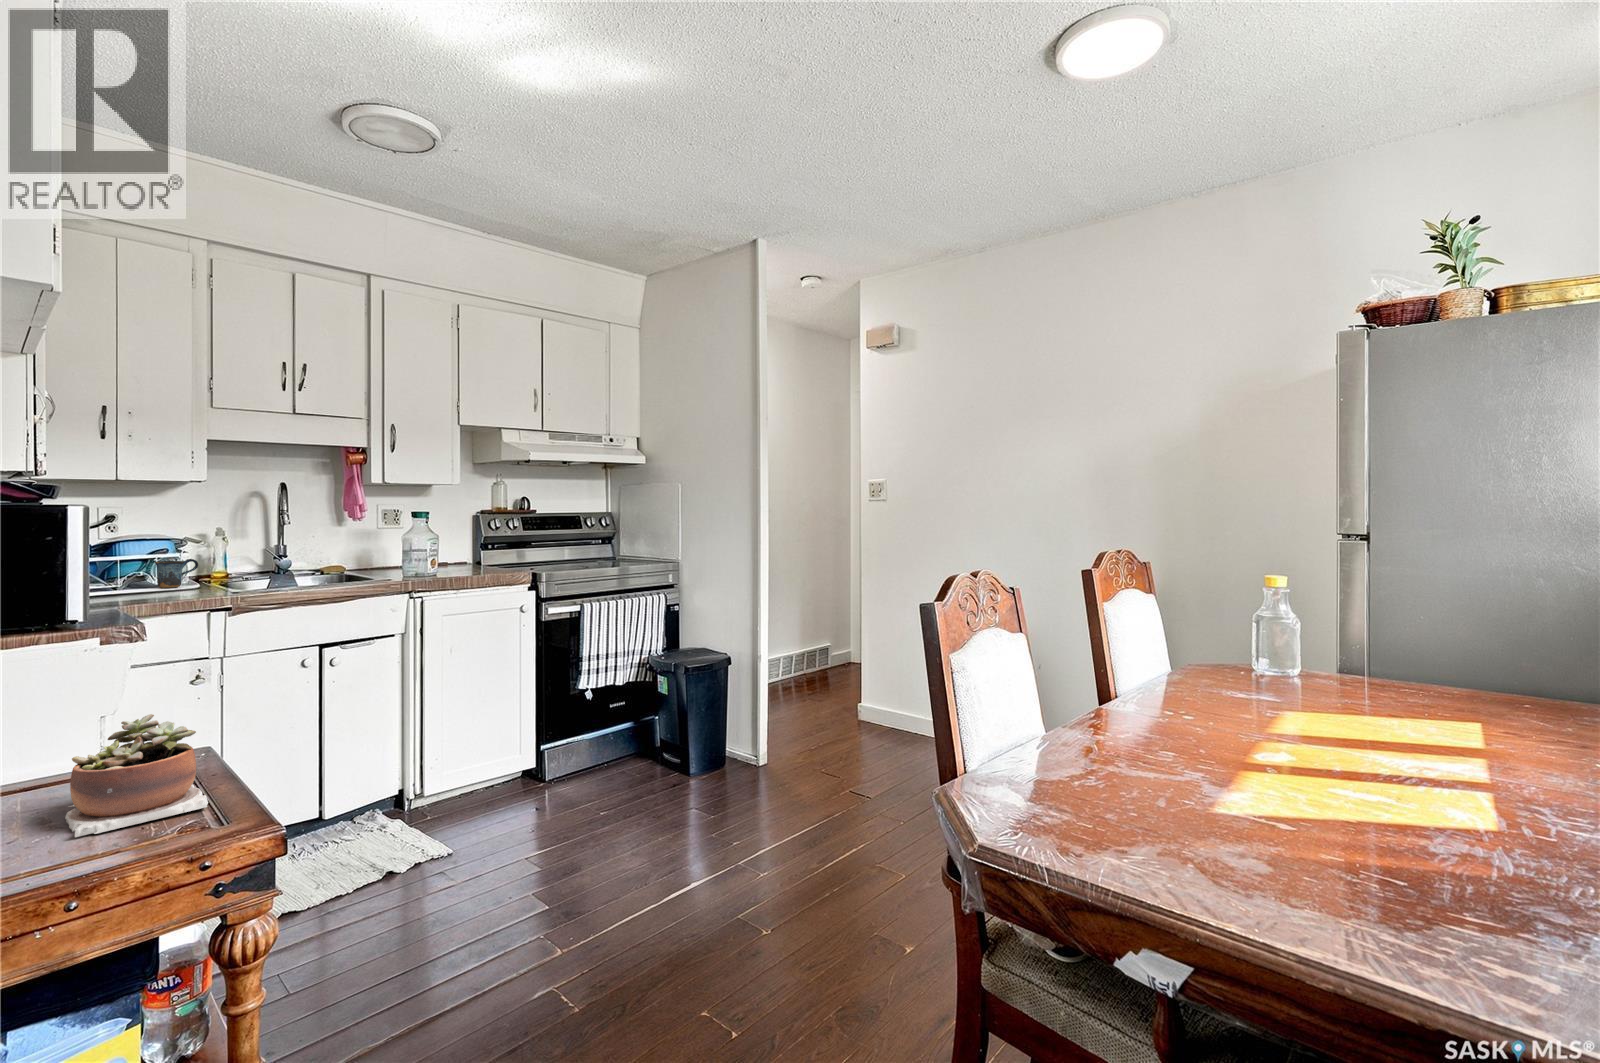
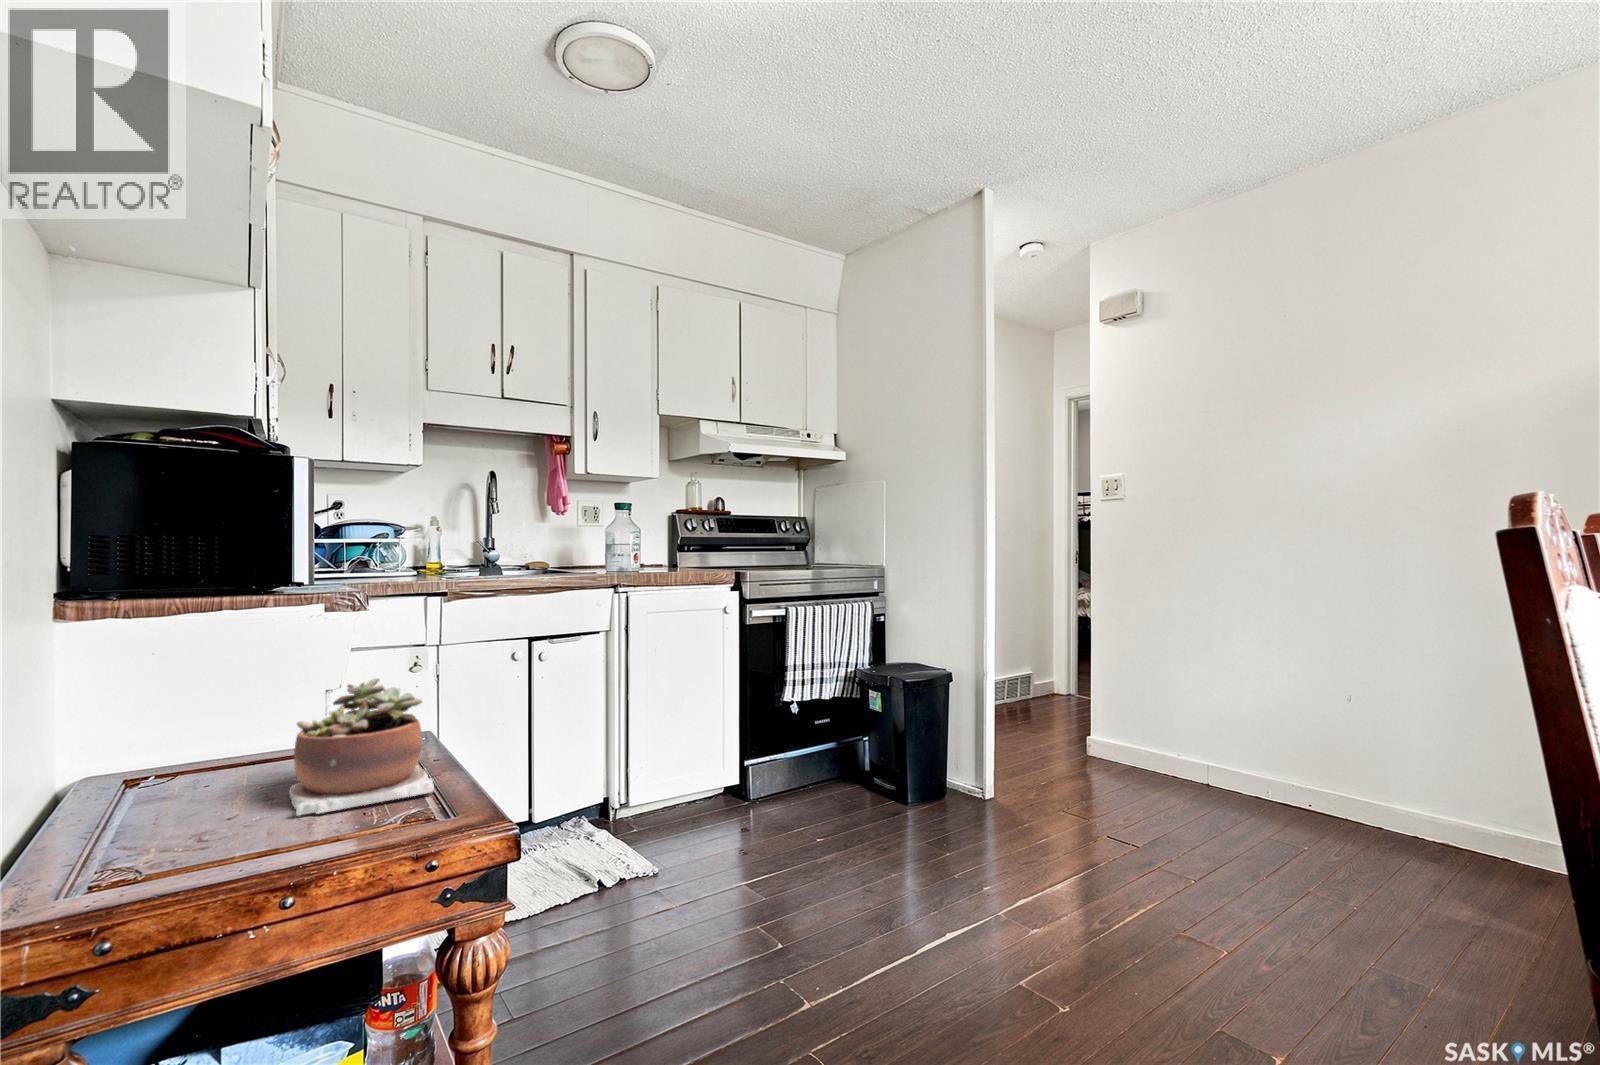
mug: present [155,559,198,588] -> none [381,549,419,577]

